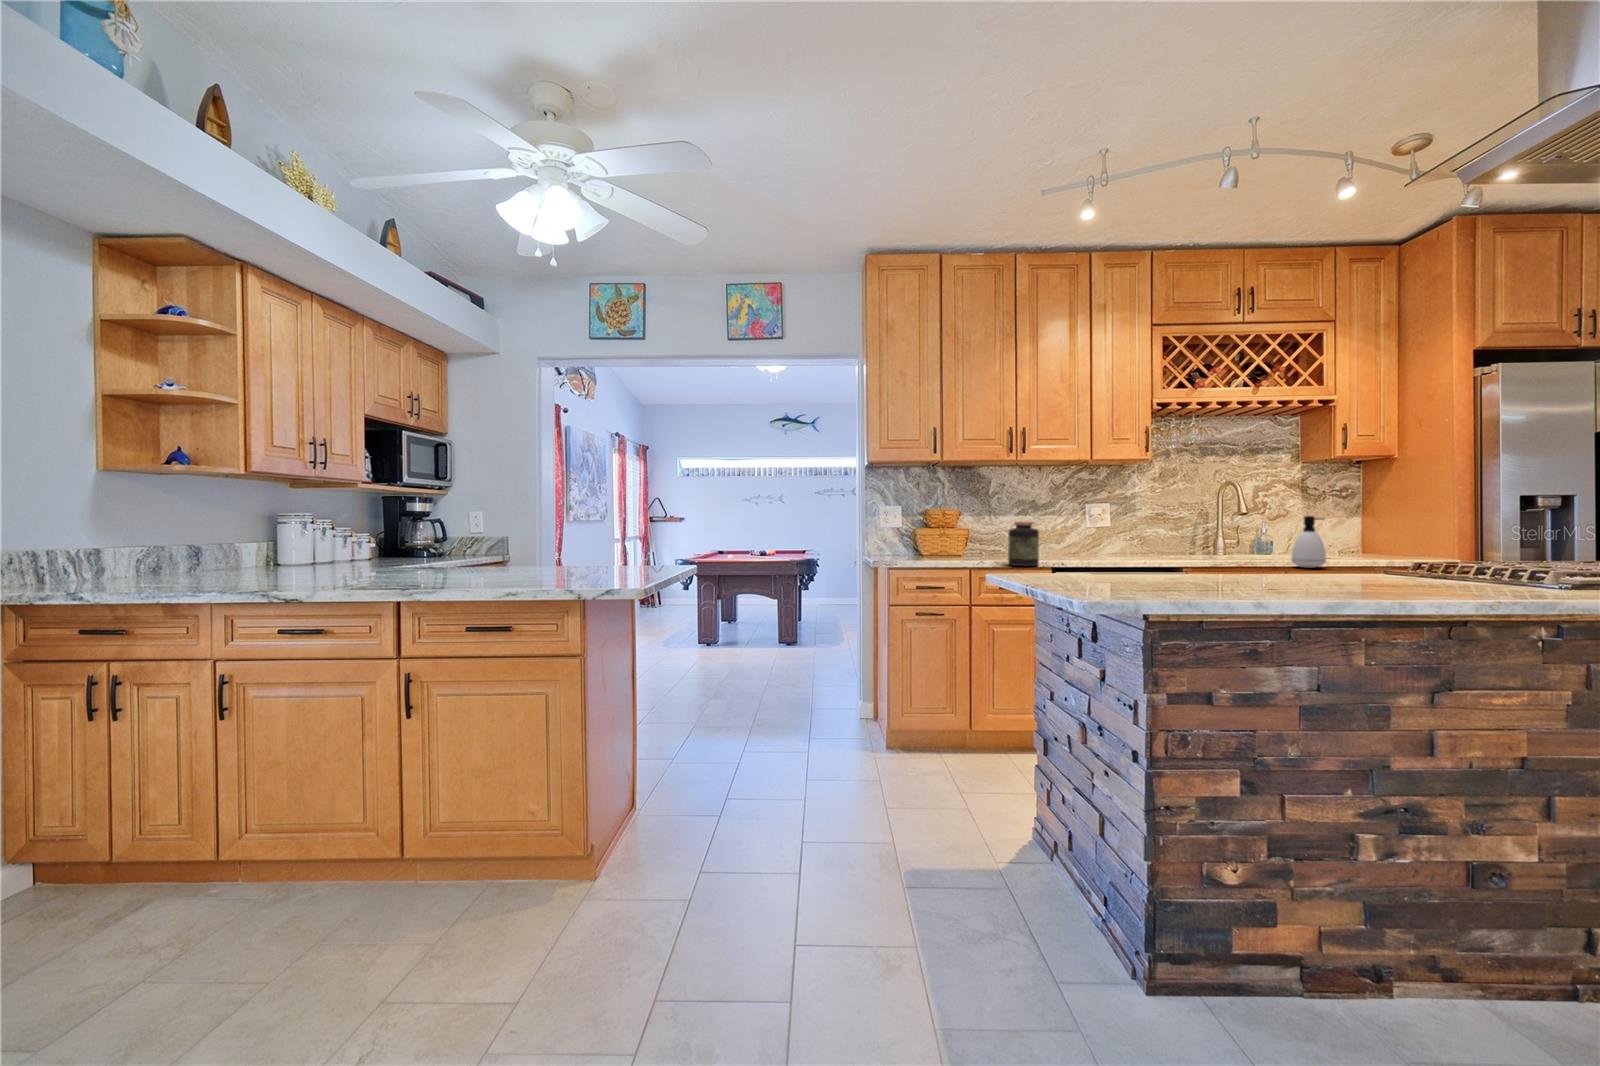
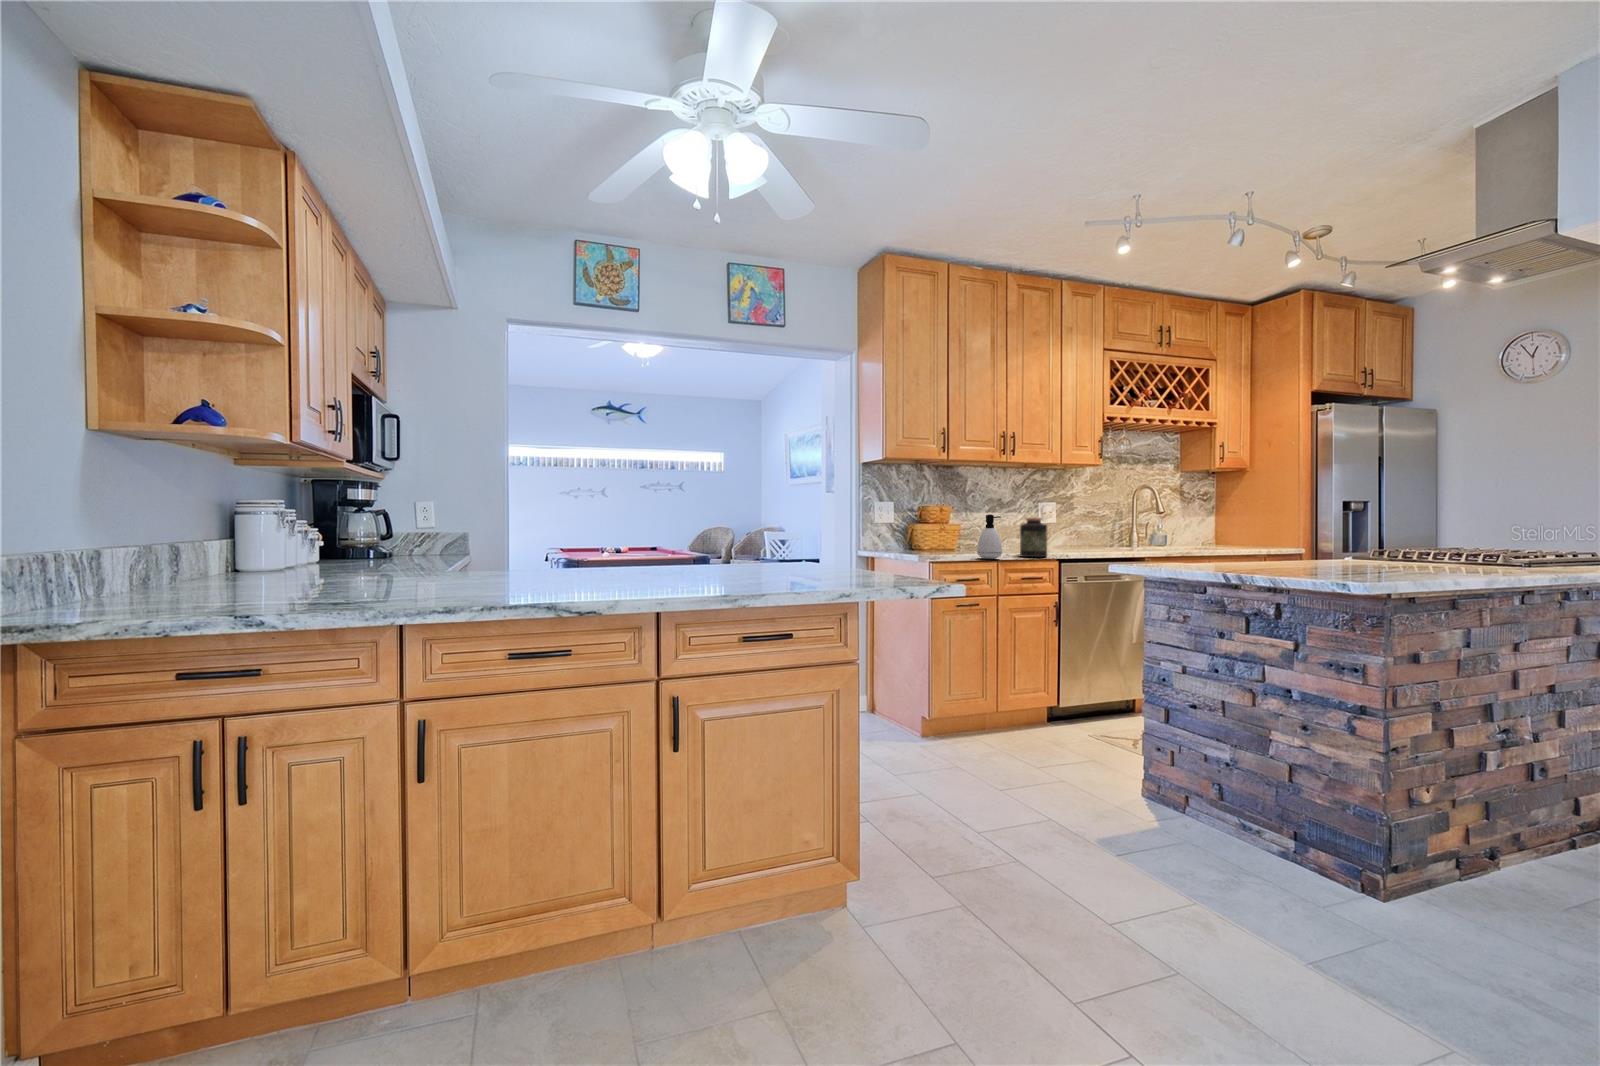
soap dispenser: present [1291,516,1326,568] -> present [977,514,1002,559]

